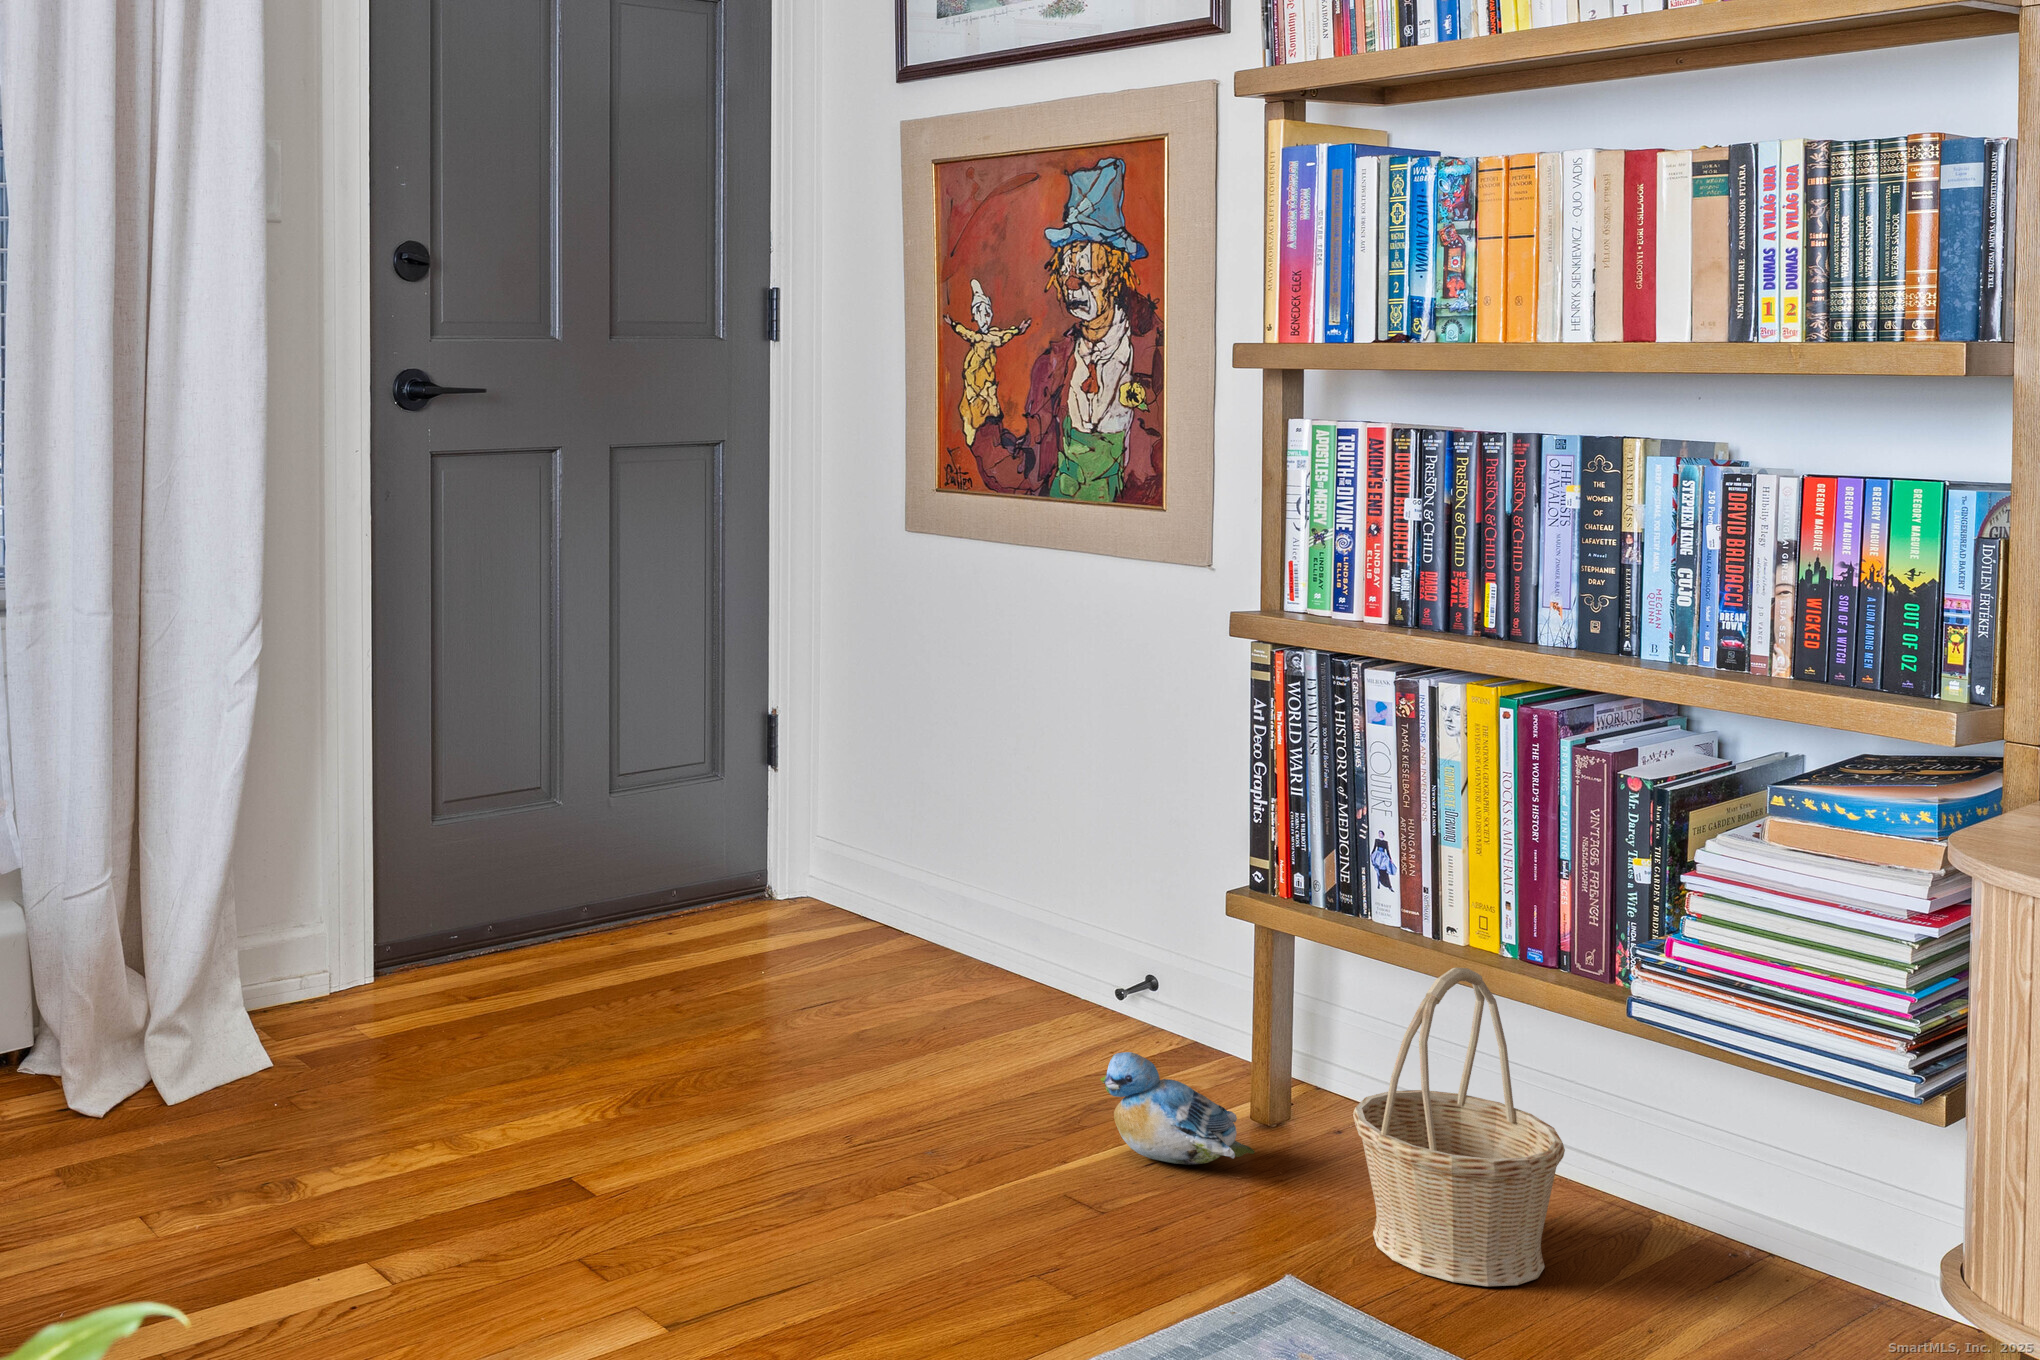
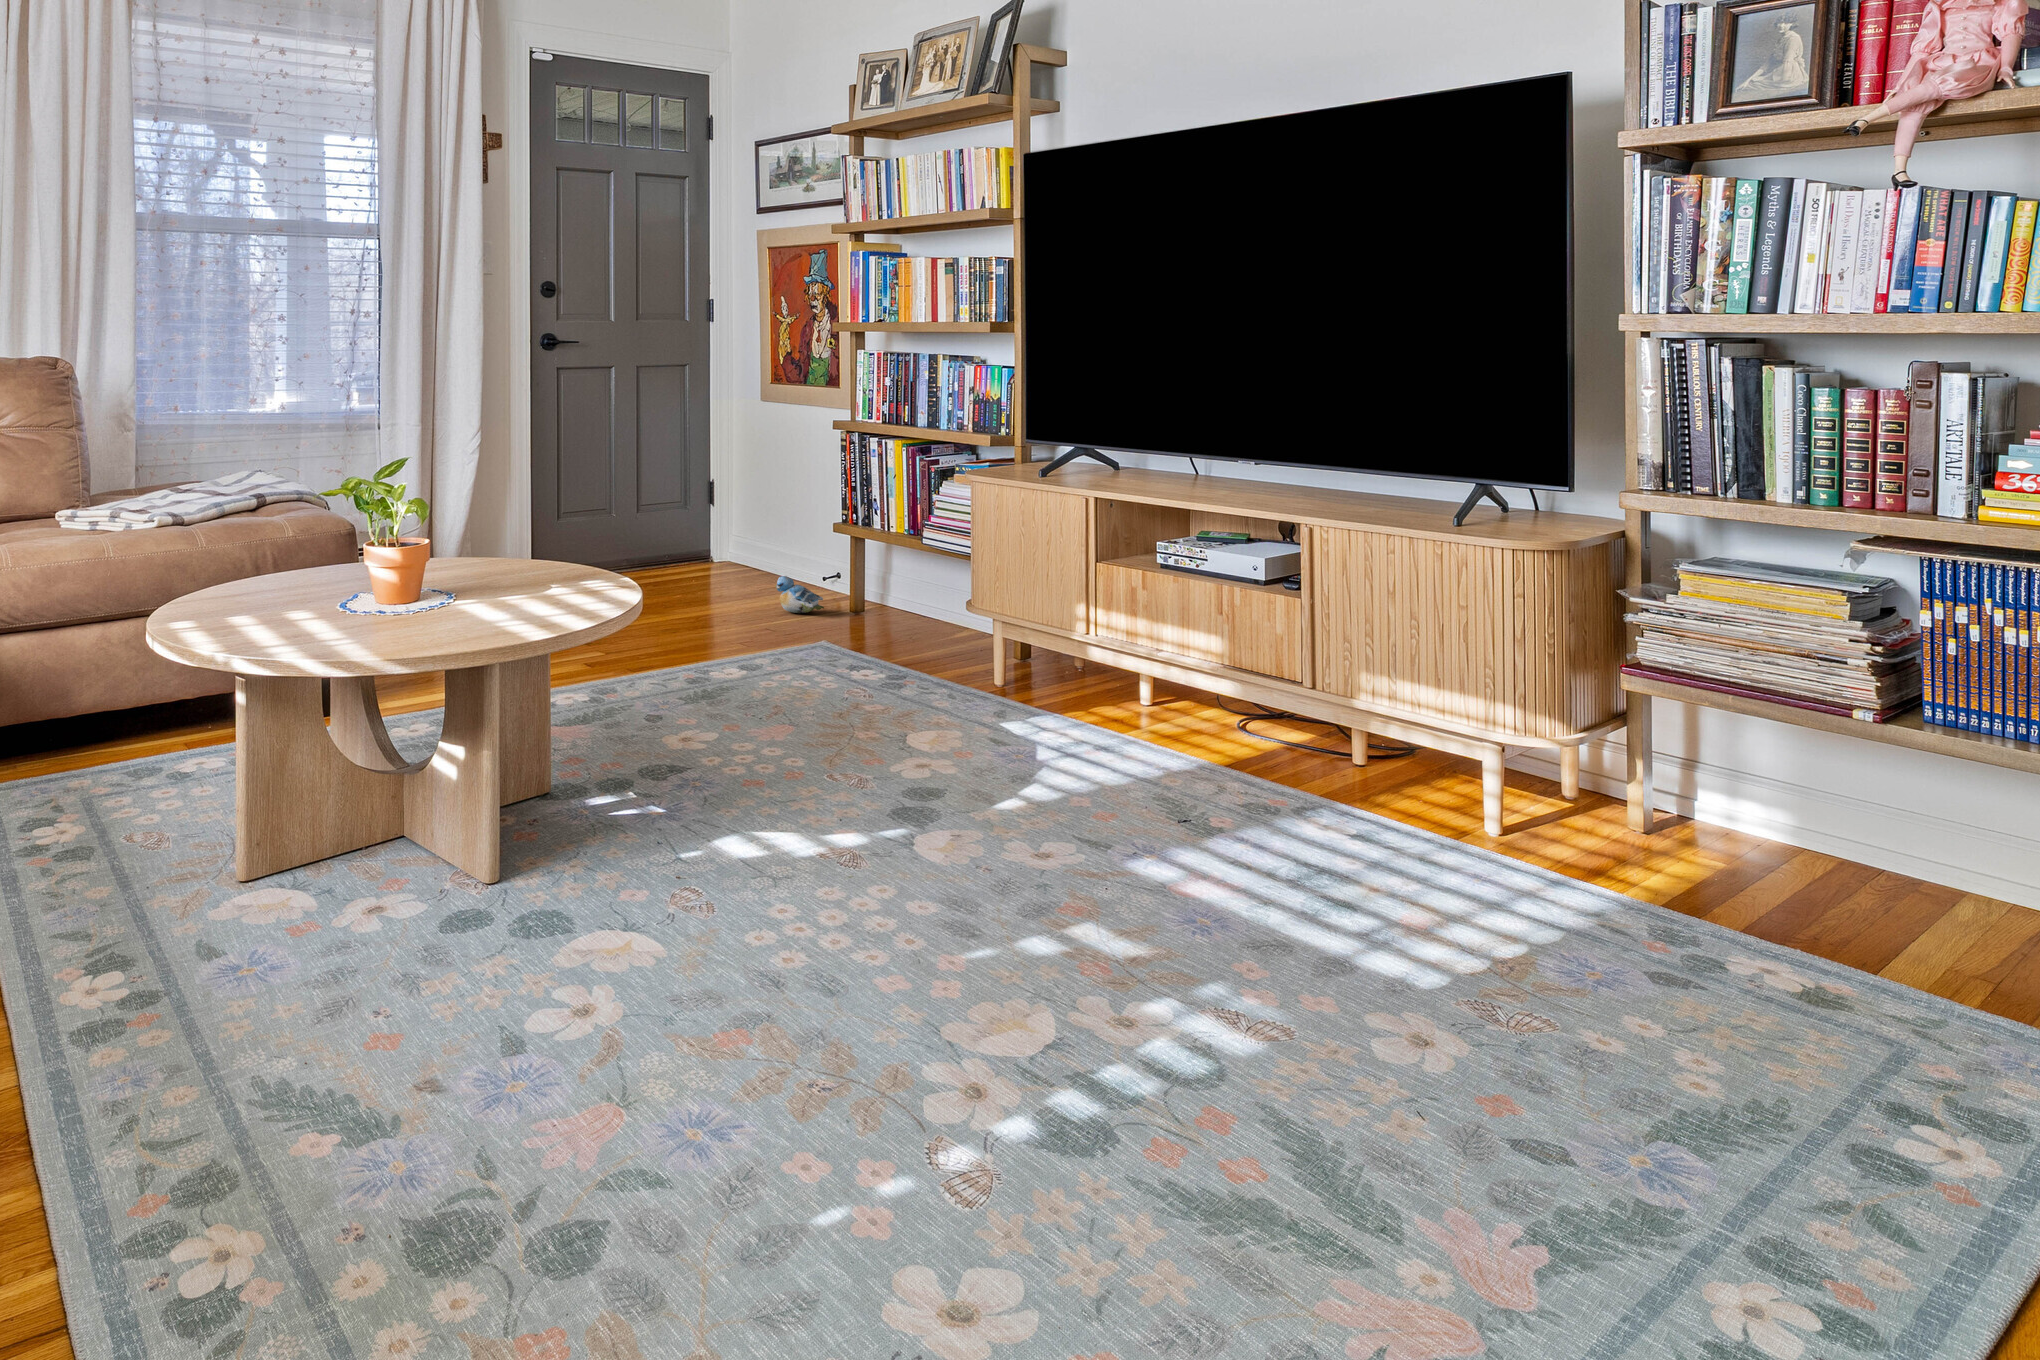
basket: present [1353,968,1565,1286] -> none [839,534,903,634]

